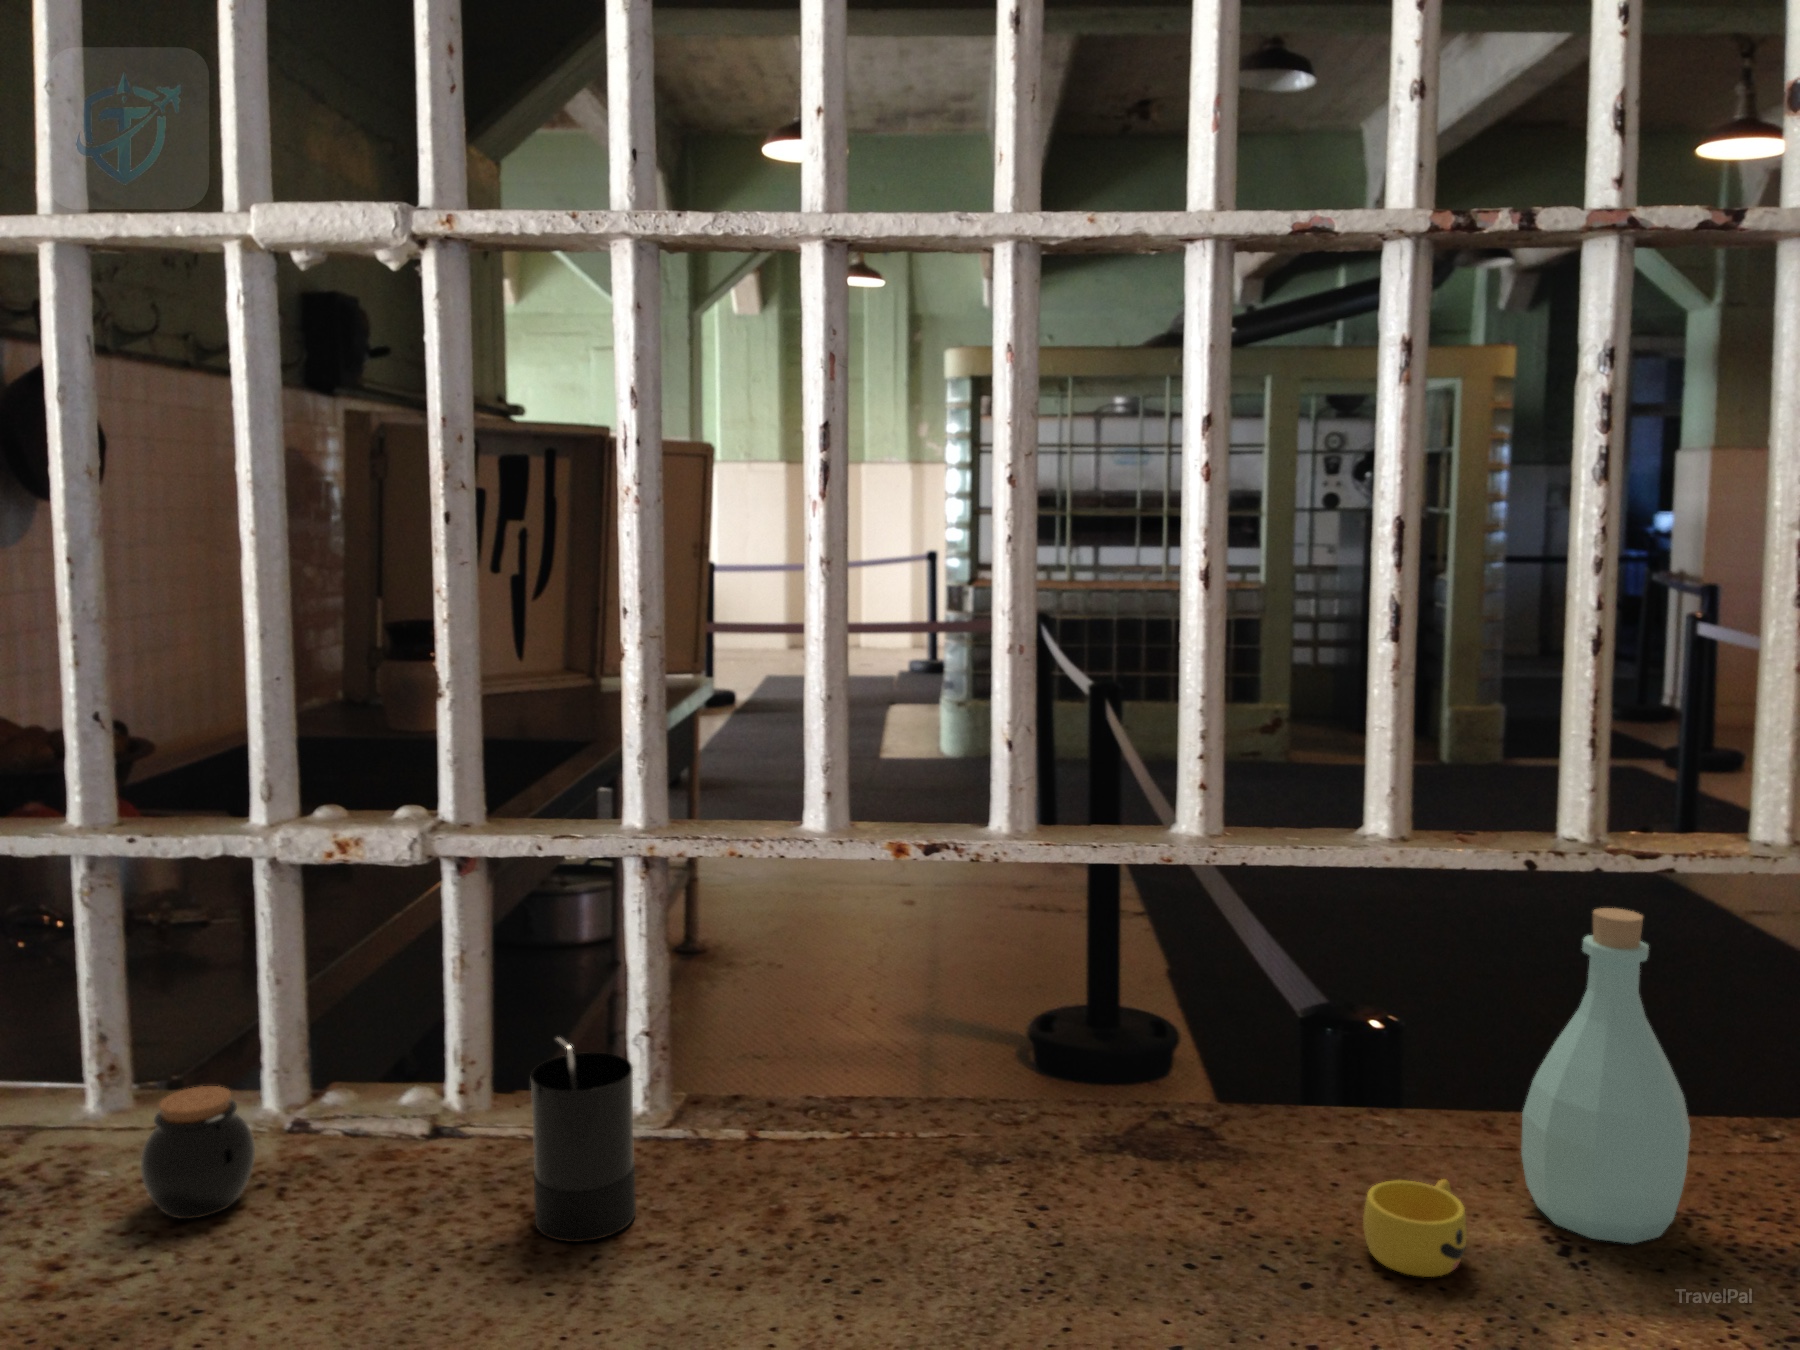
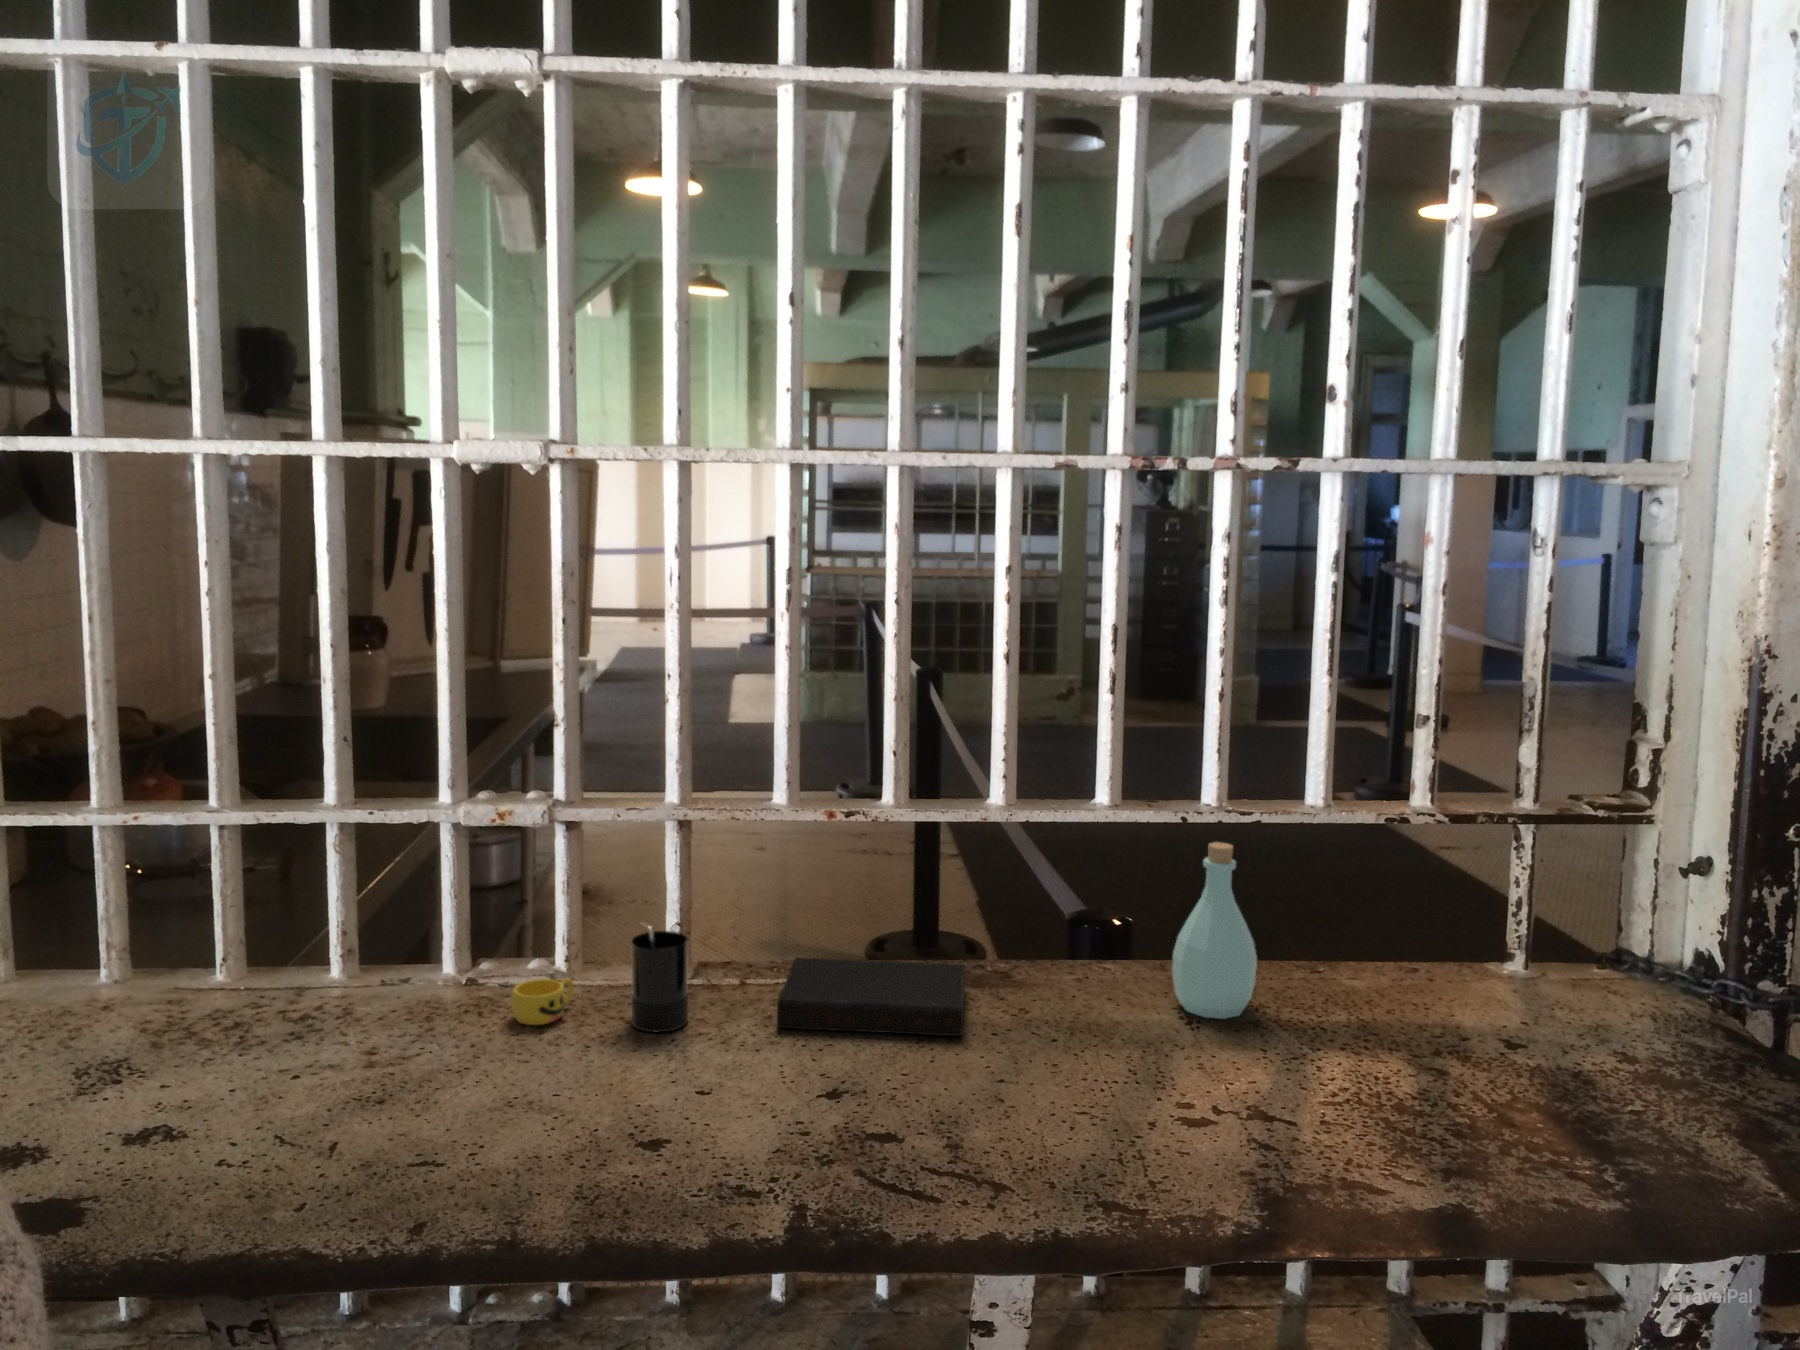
jar: present [141,1086,255,1219] -> none [403,954,465,1028]
book: none [789,1097,1135,1269] -> present [777,957,966,1036]
cup: present [1363,1179,1467,1277] -> present [512,978,573,1025]

